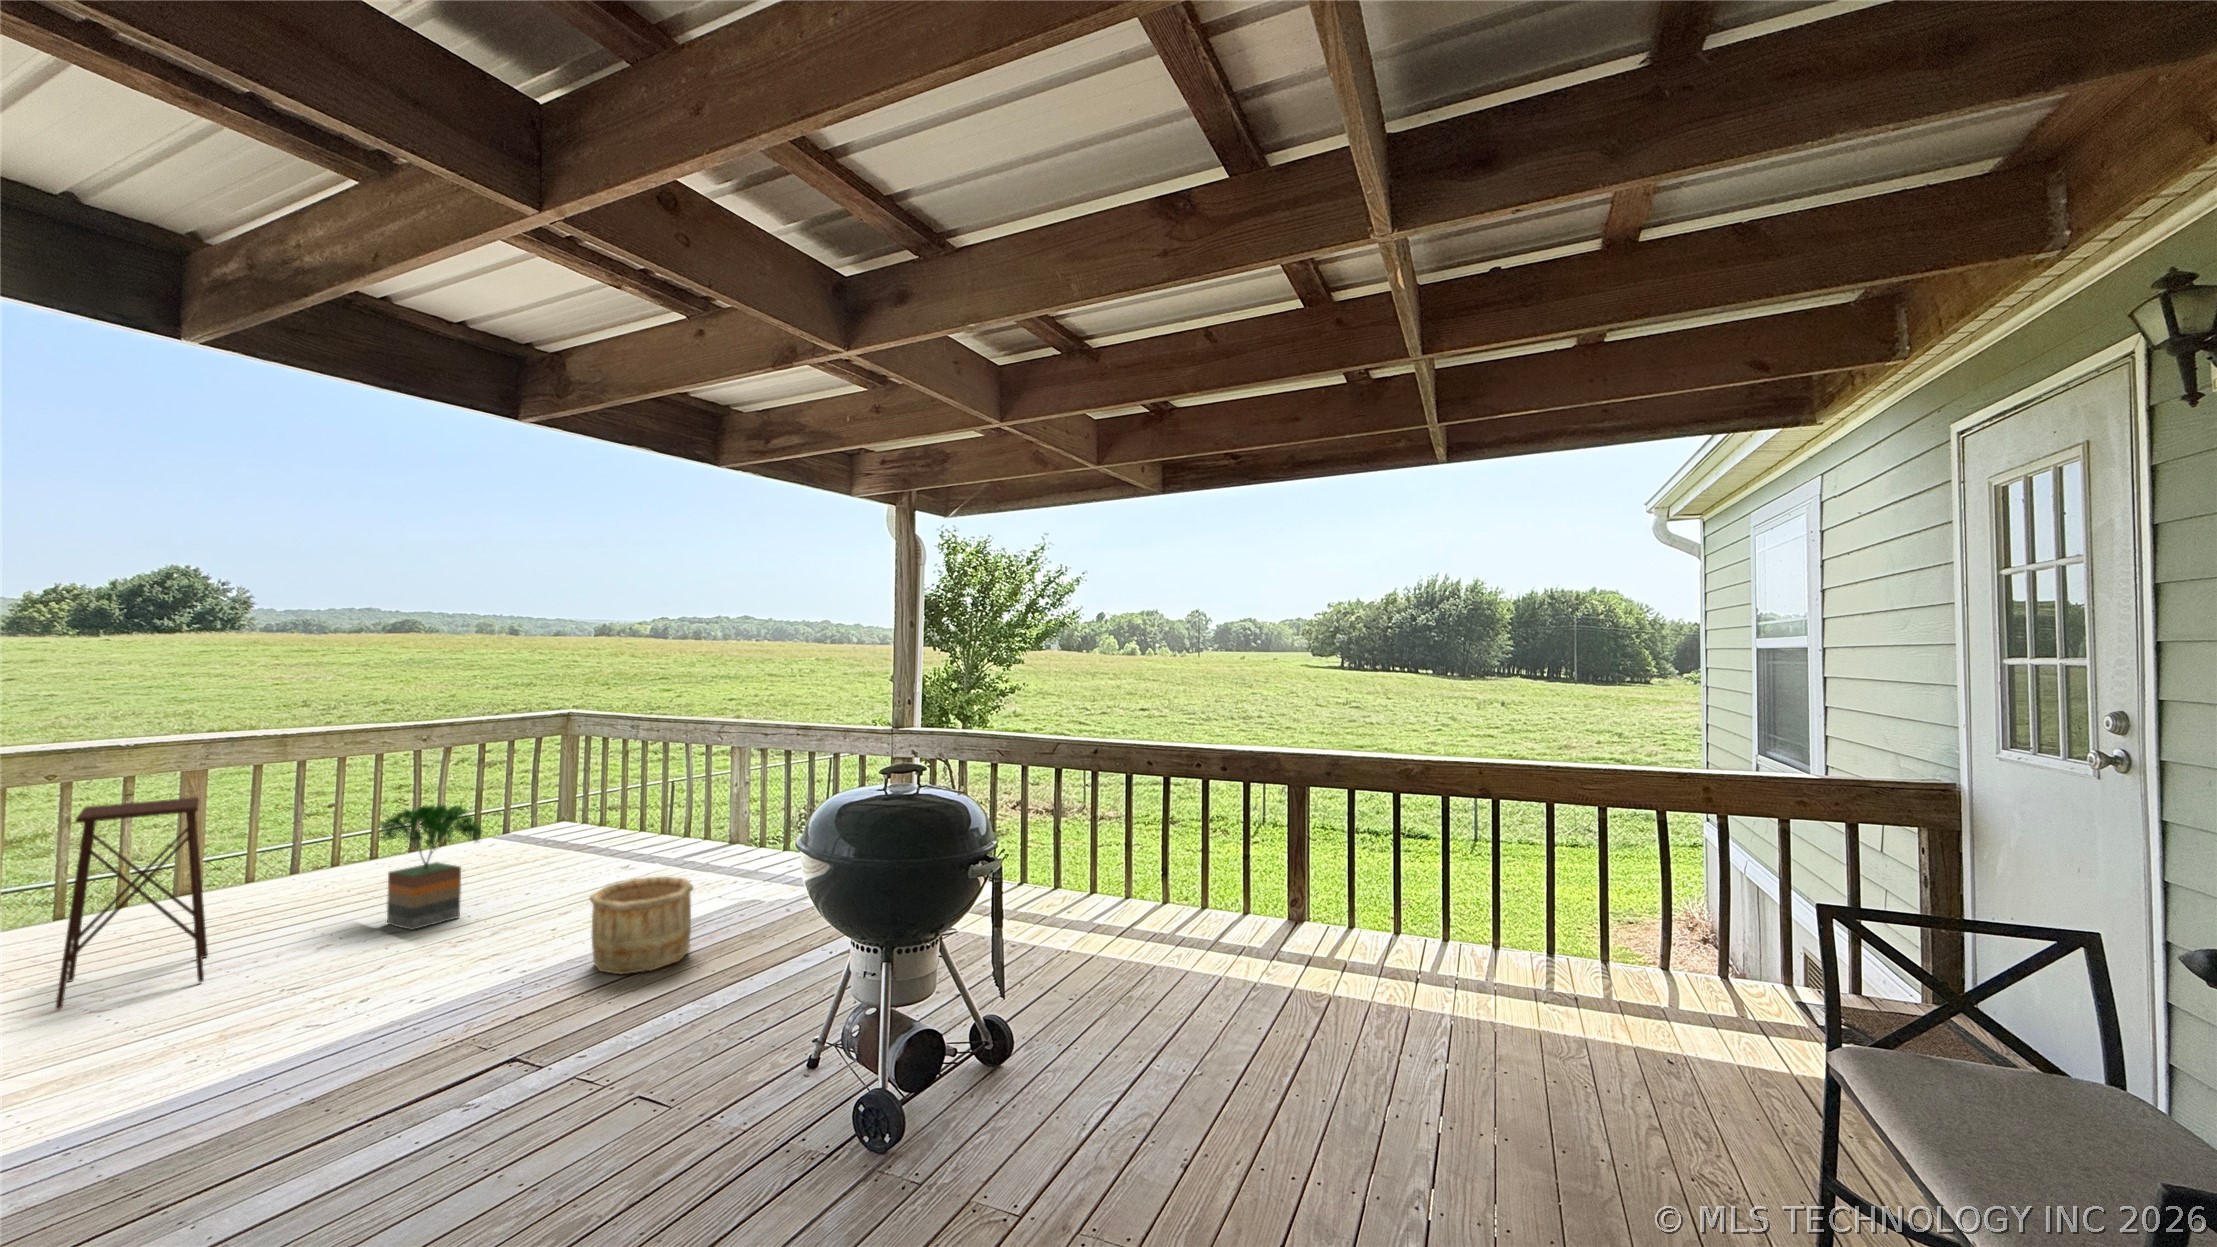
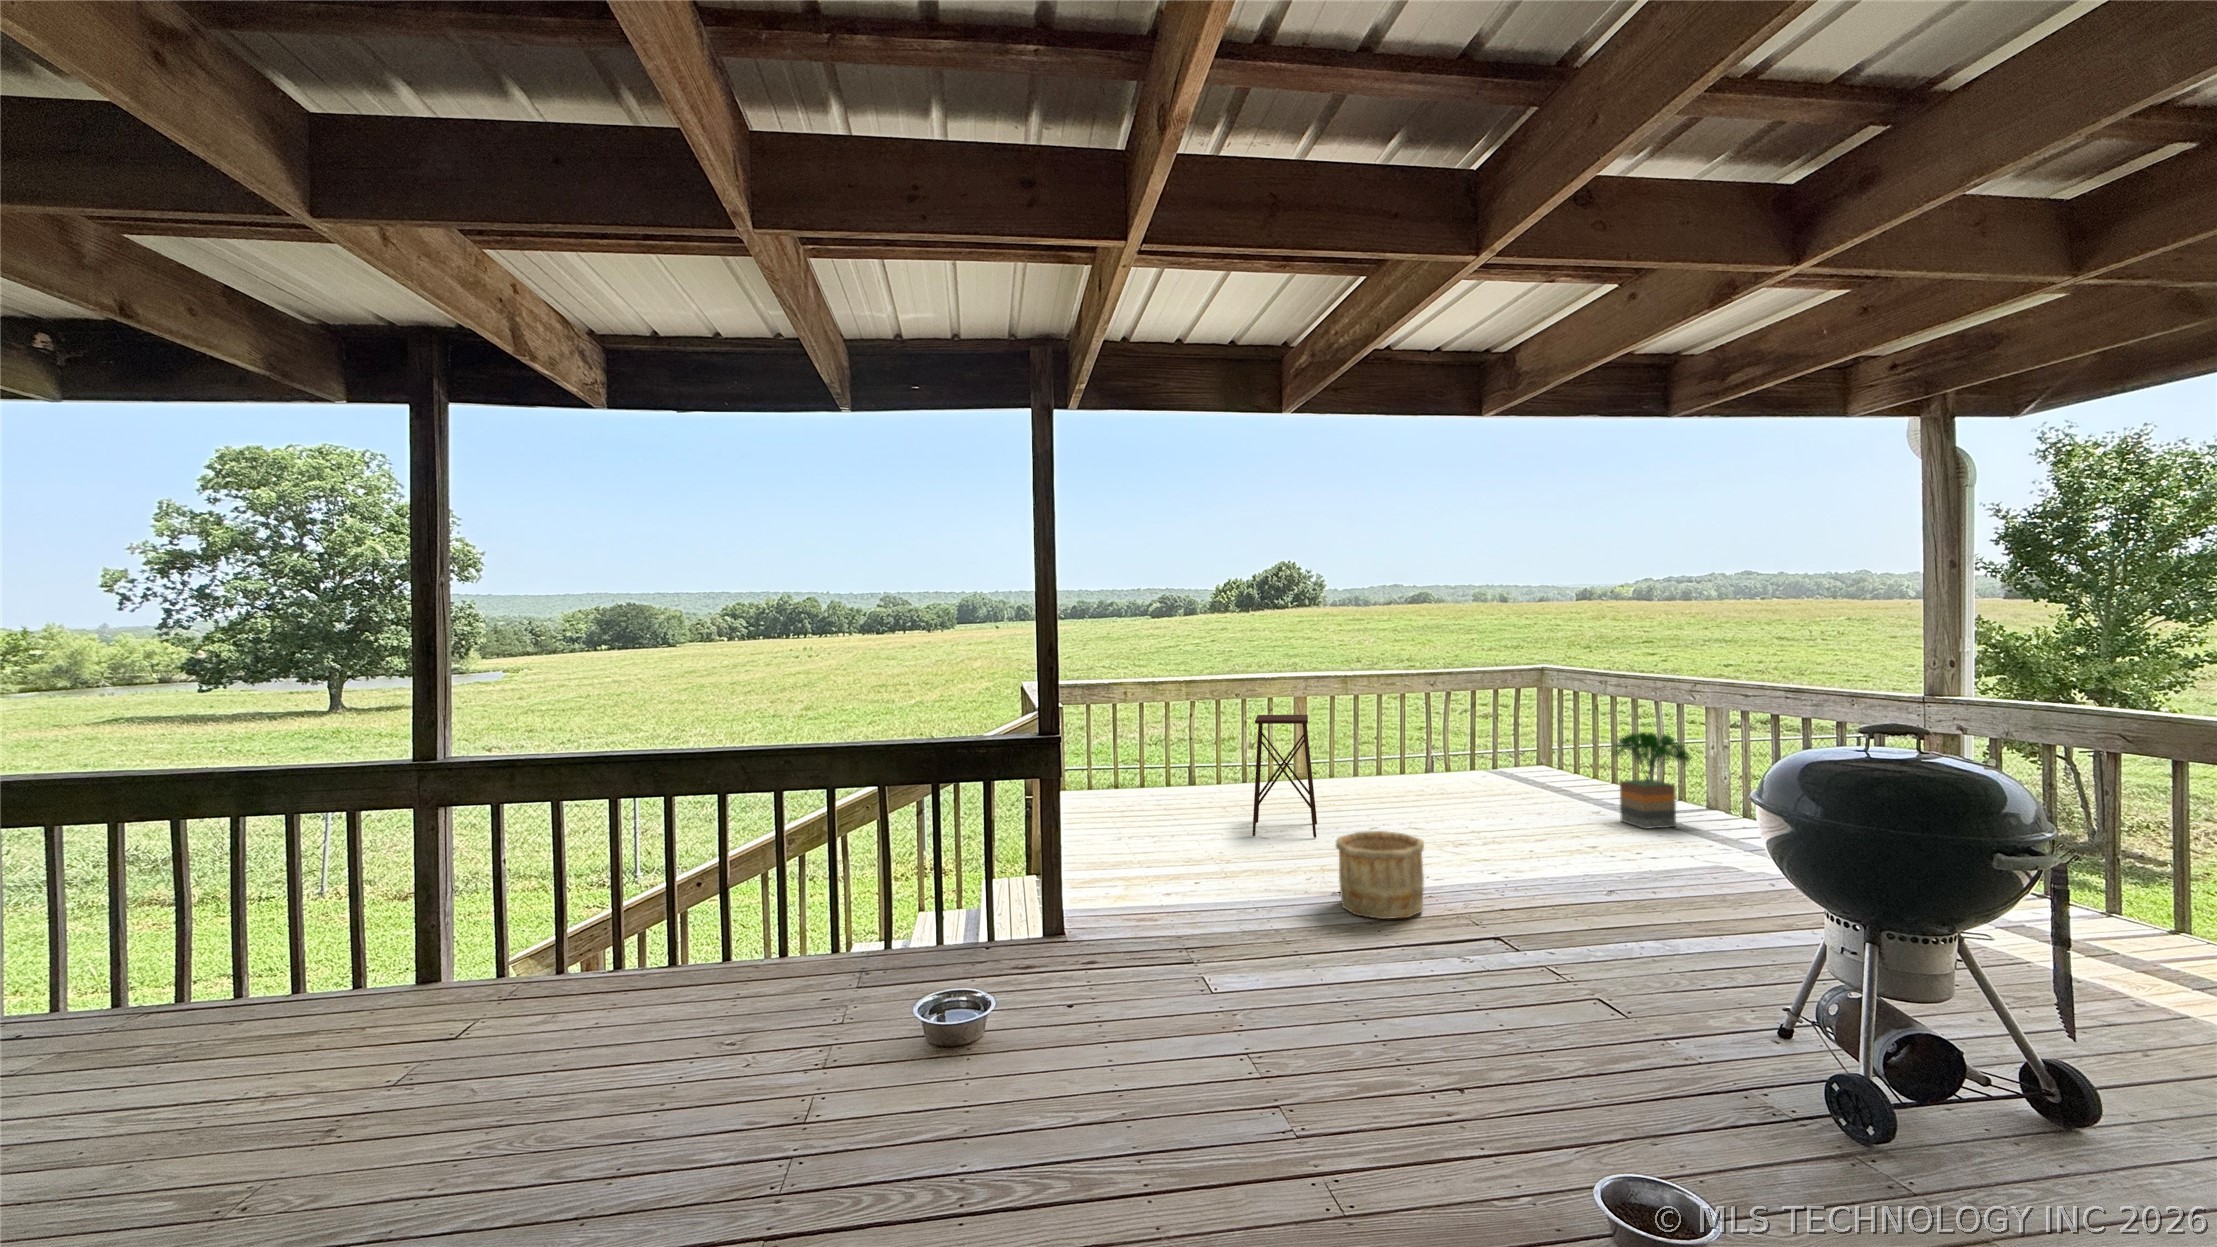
potted tree: present [379,805,483,930] -> present [1613,732,1691,829]
wooden bucket: present [589,877,693,975] -> present [1336,831,1424,919]

